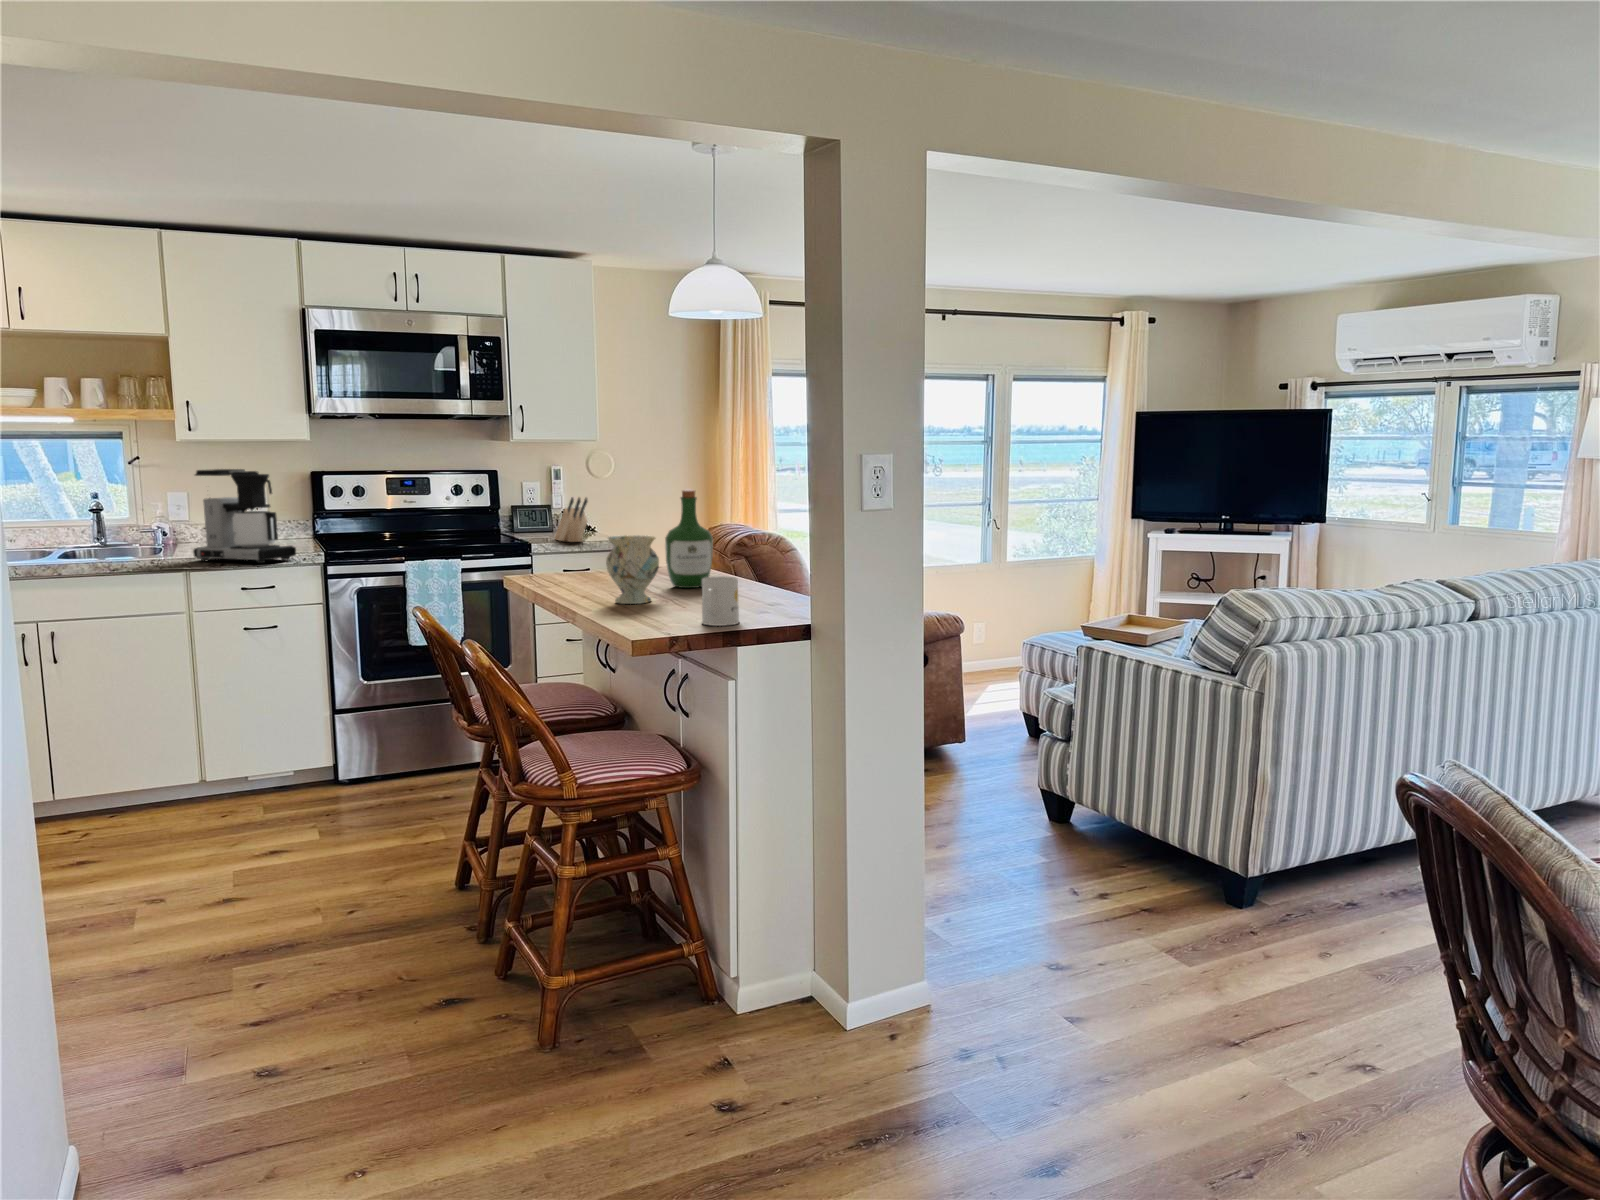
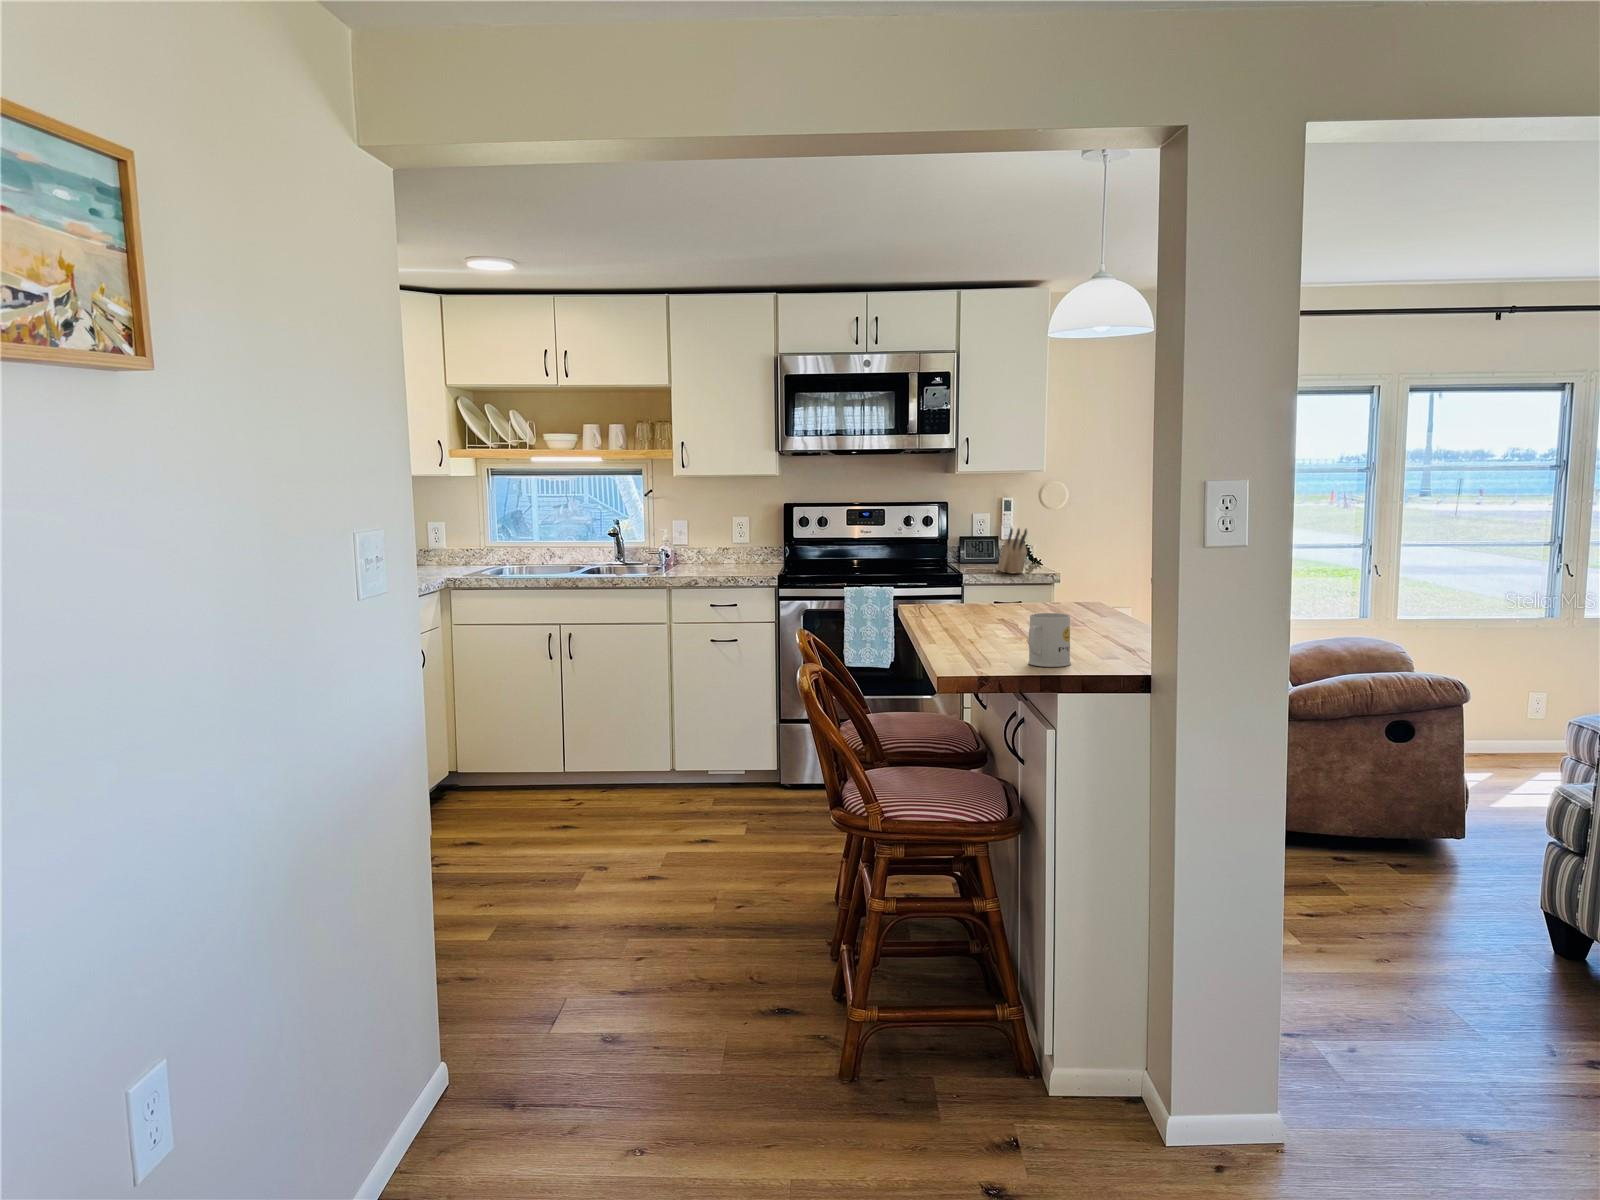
coffee maker: present [193,469,296,563] -> none [675,500,753,583]
wine bottle: present [665,489,713,588] -> none [1046,519,1098,625]
vase: present [606,535,659,604] -> none [966,566,1021,638]

